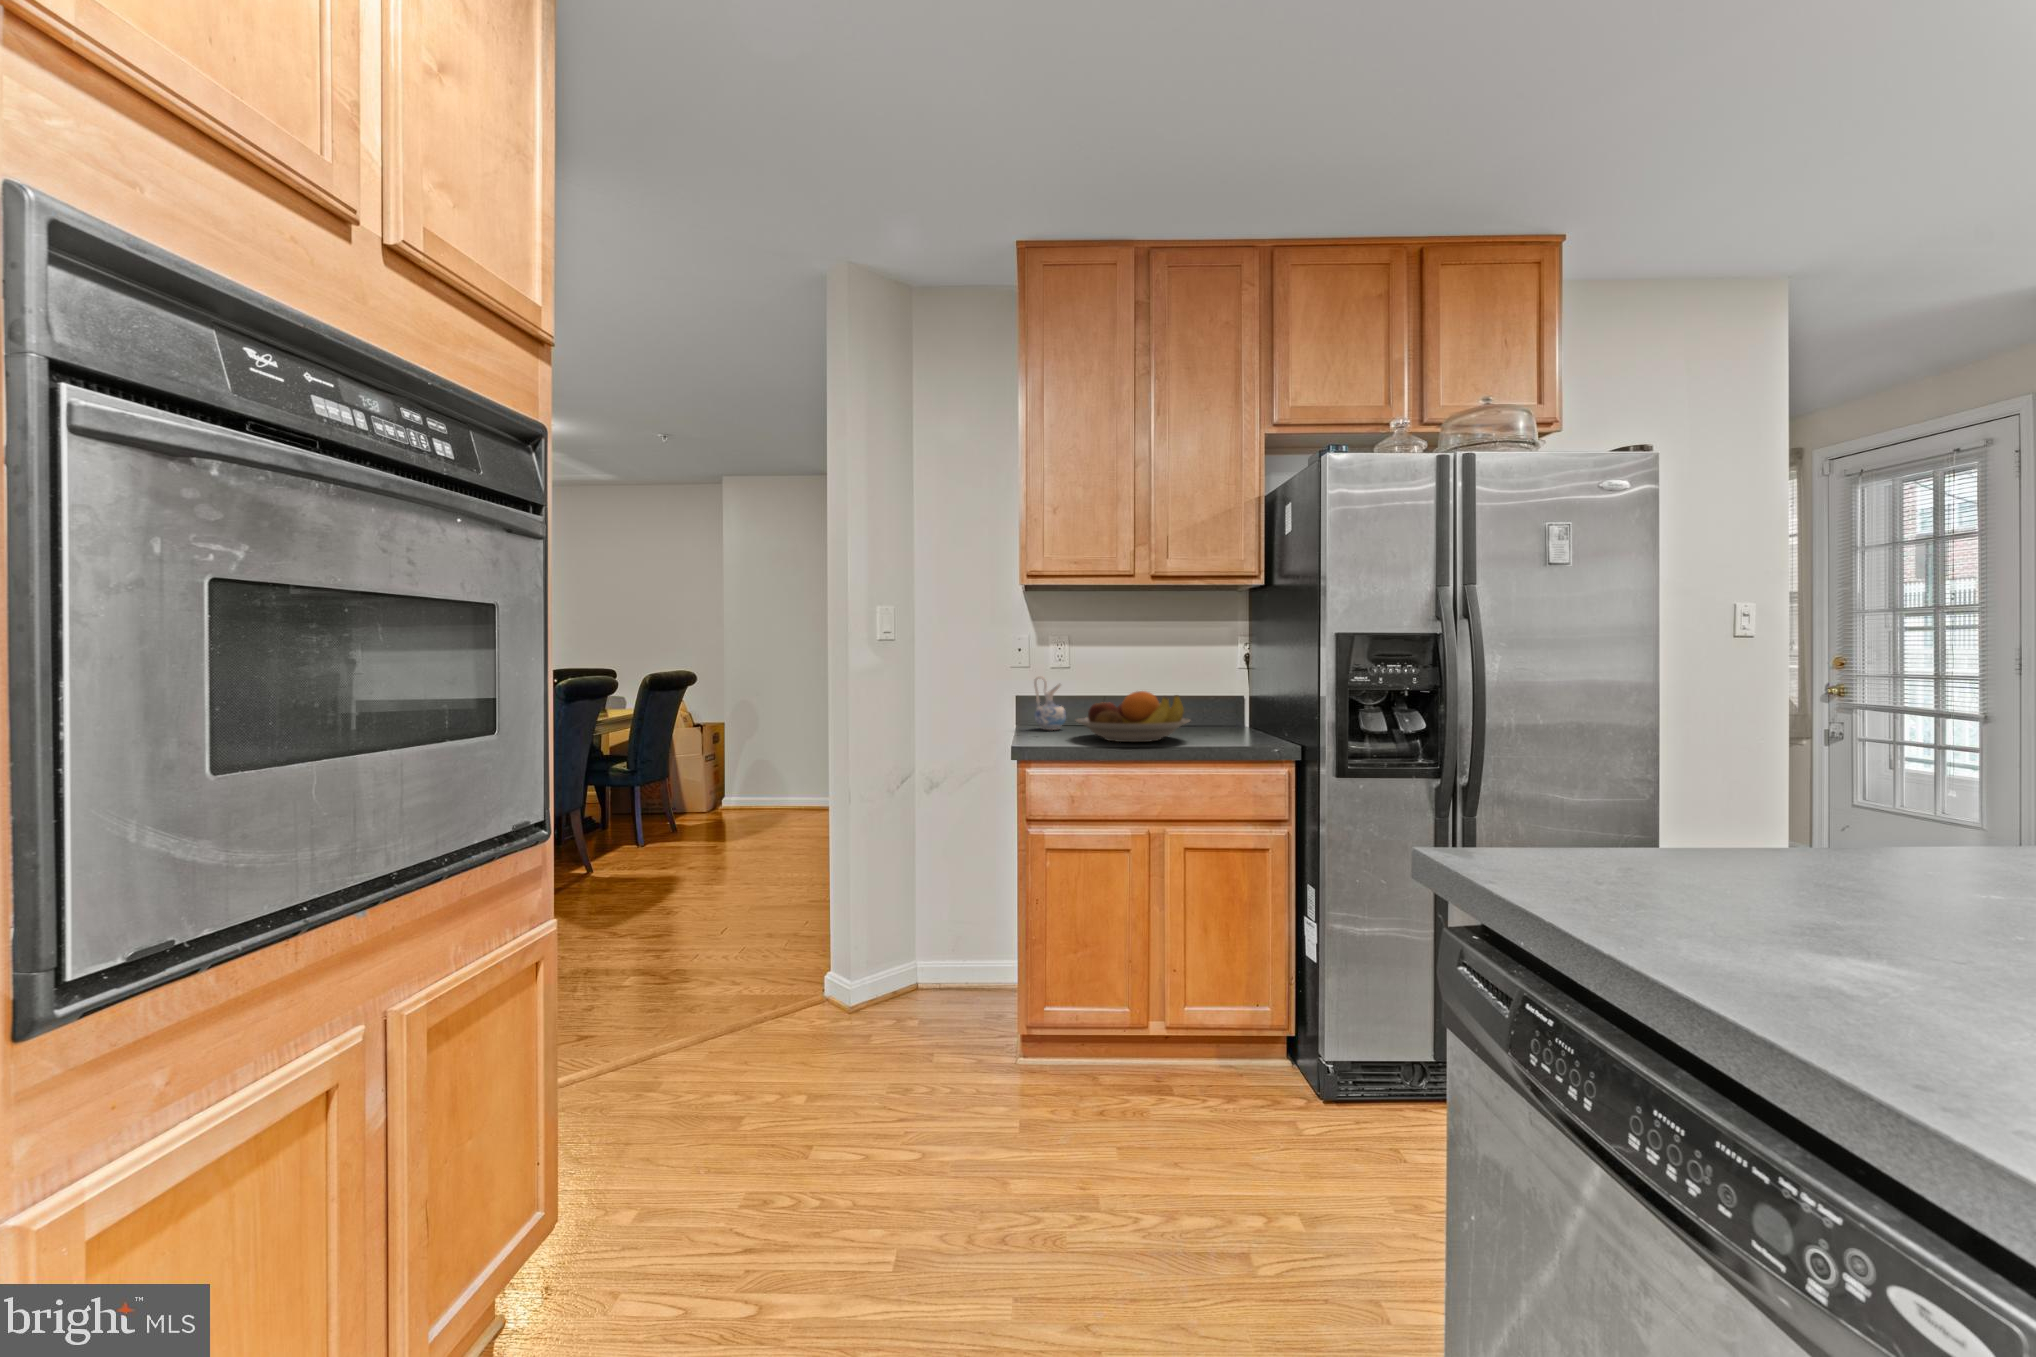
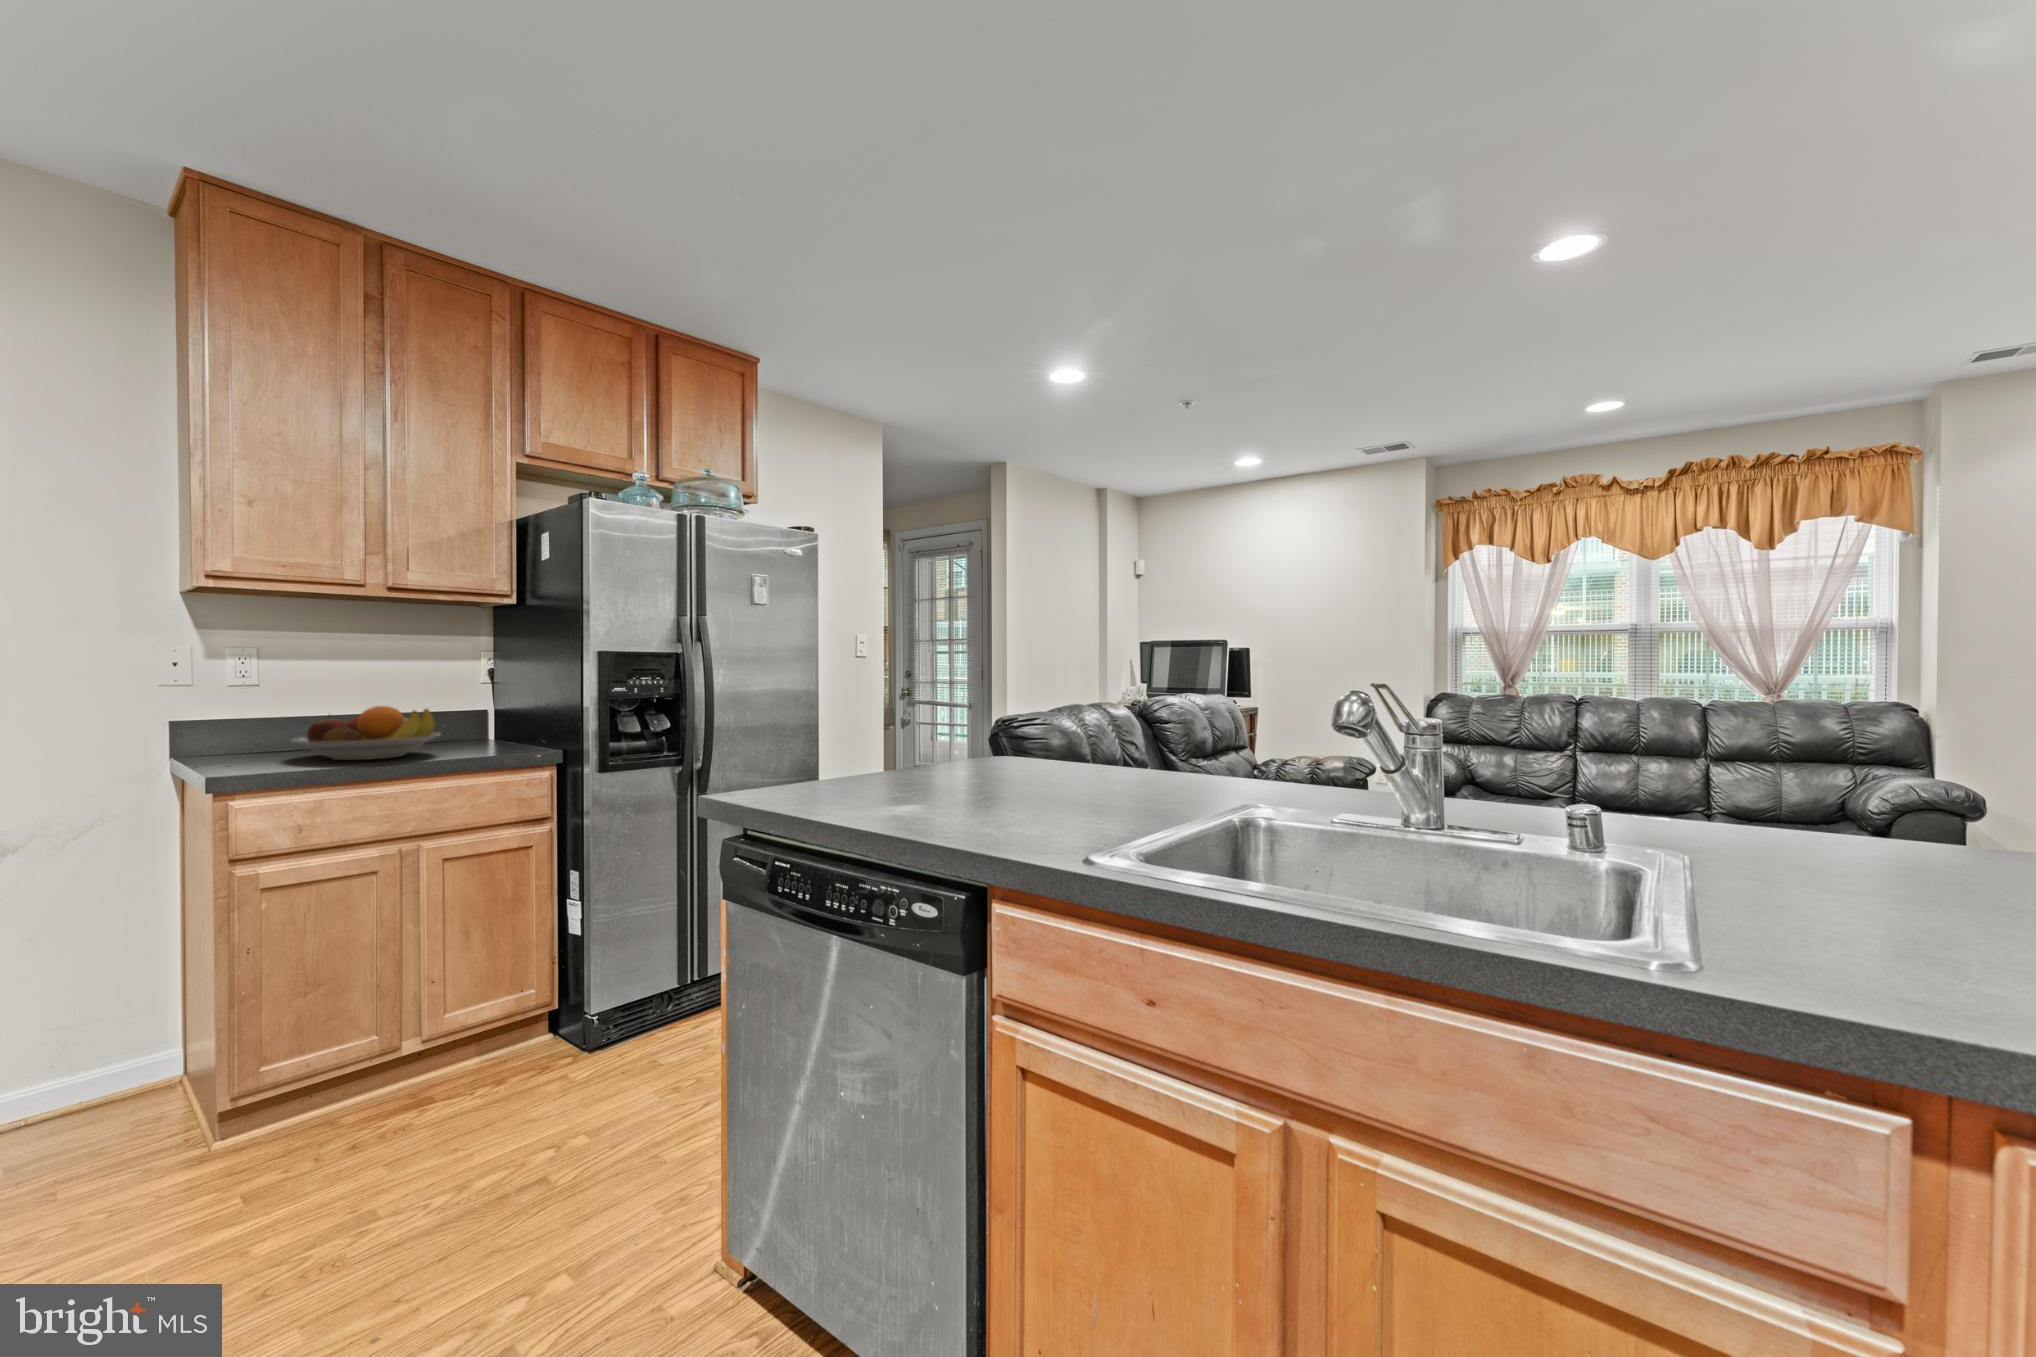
ceramic pitcher: present [1034,676,1066,730] -> none [213,692,264,755]

